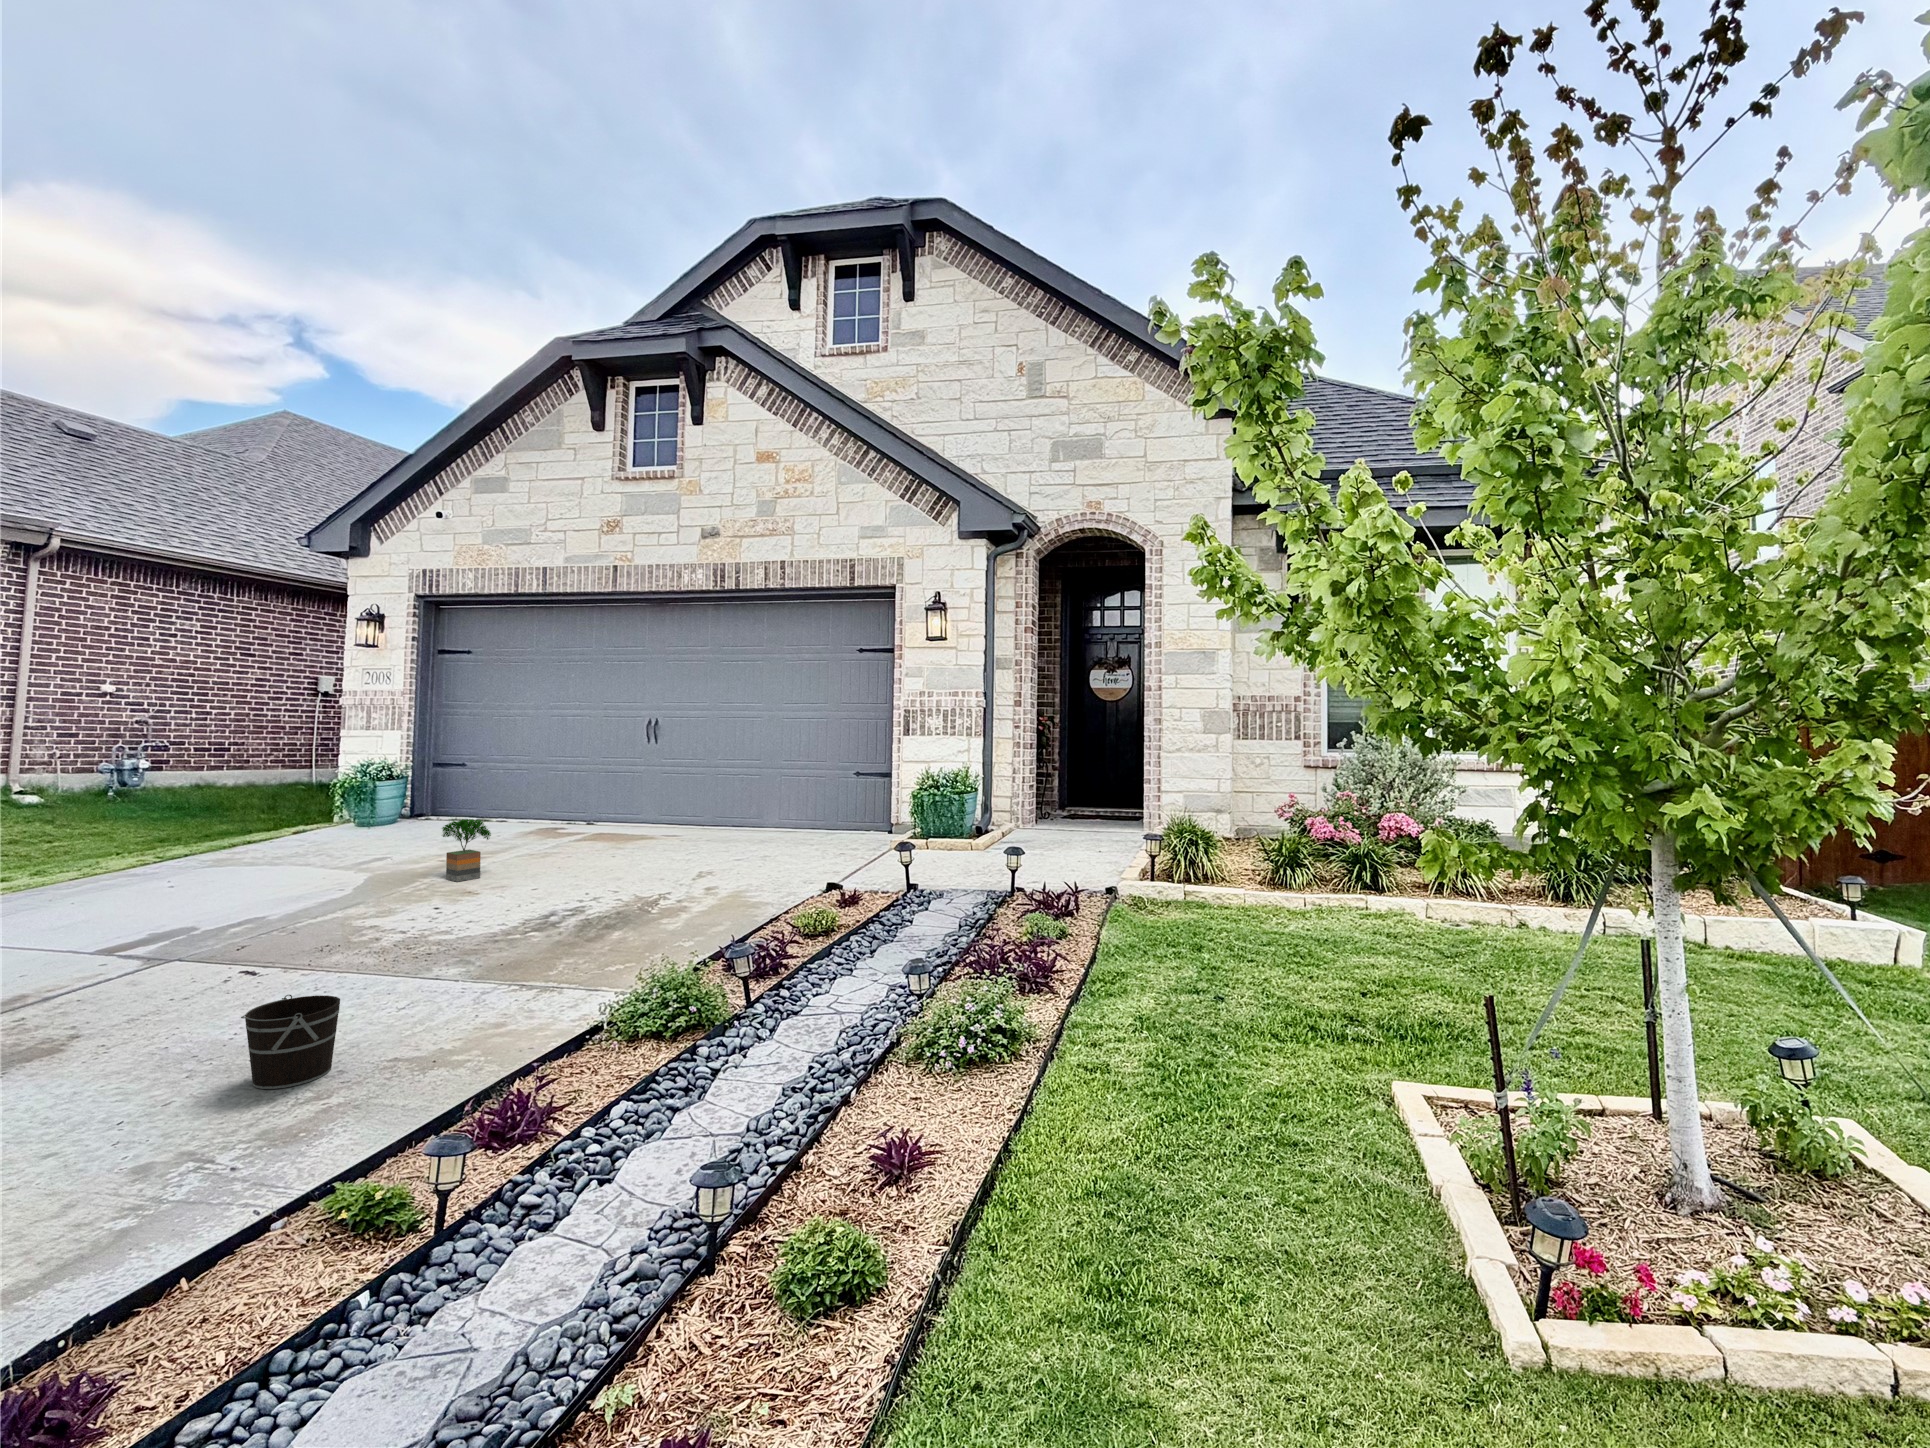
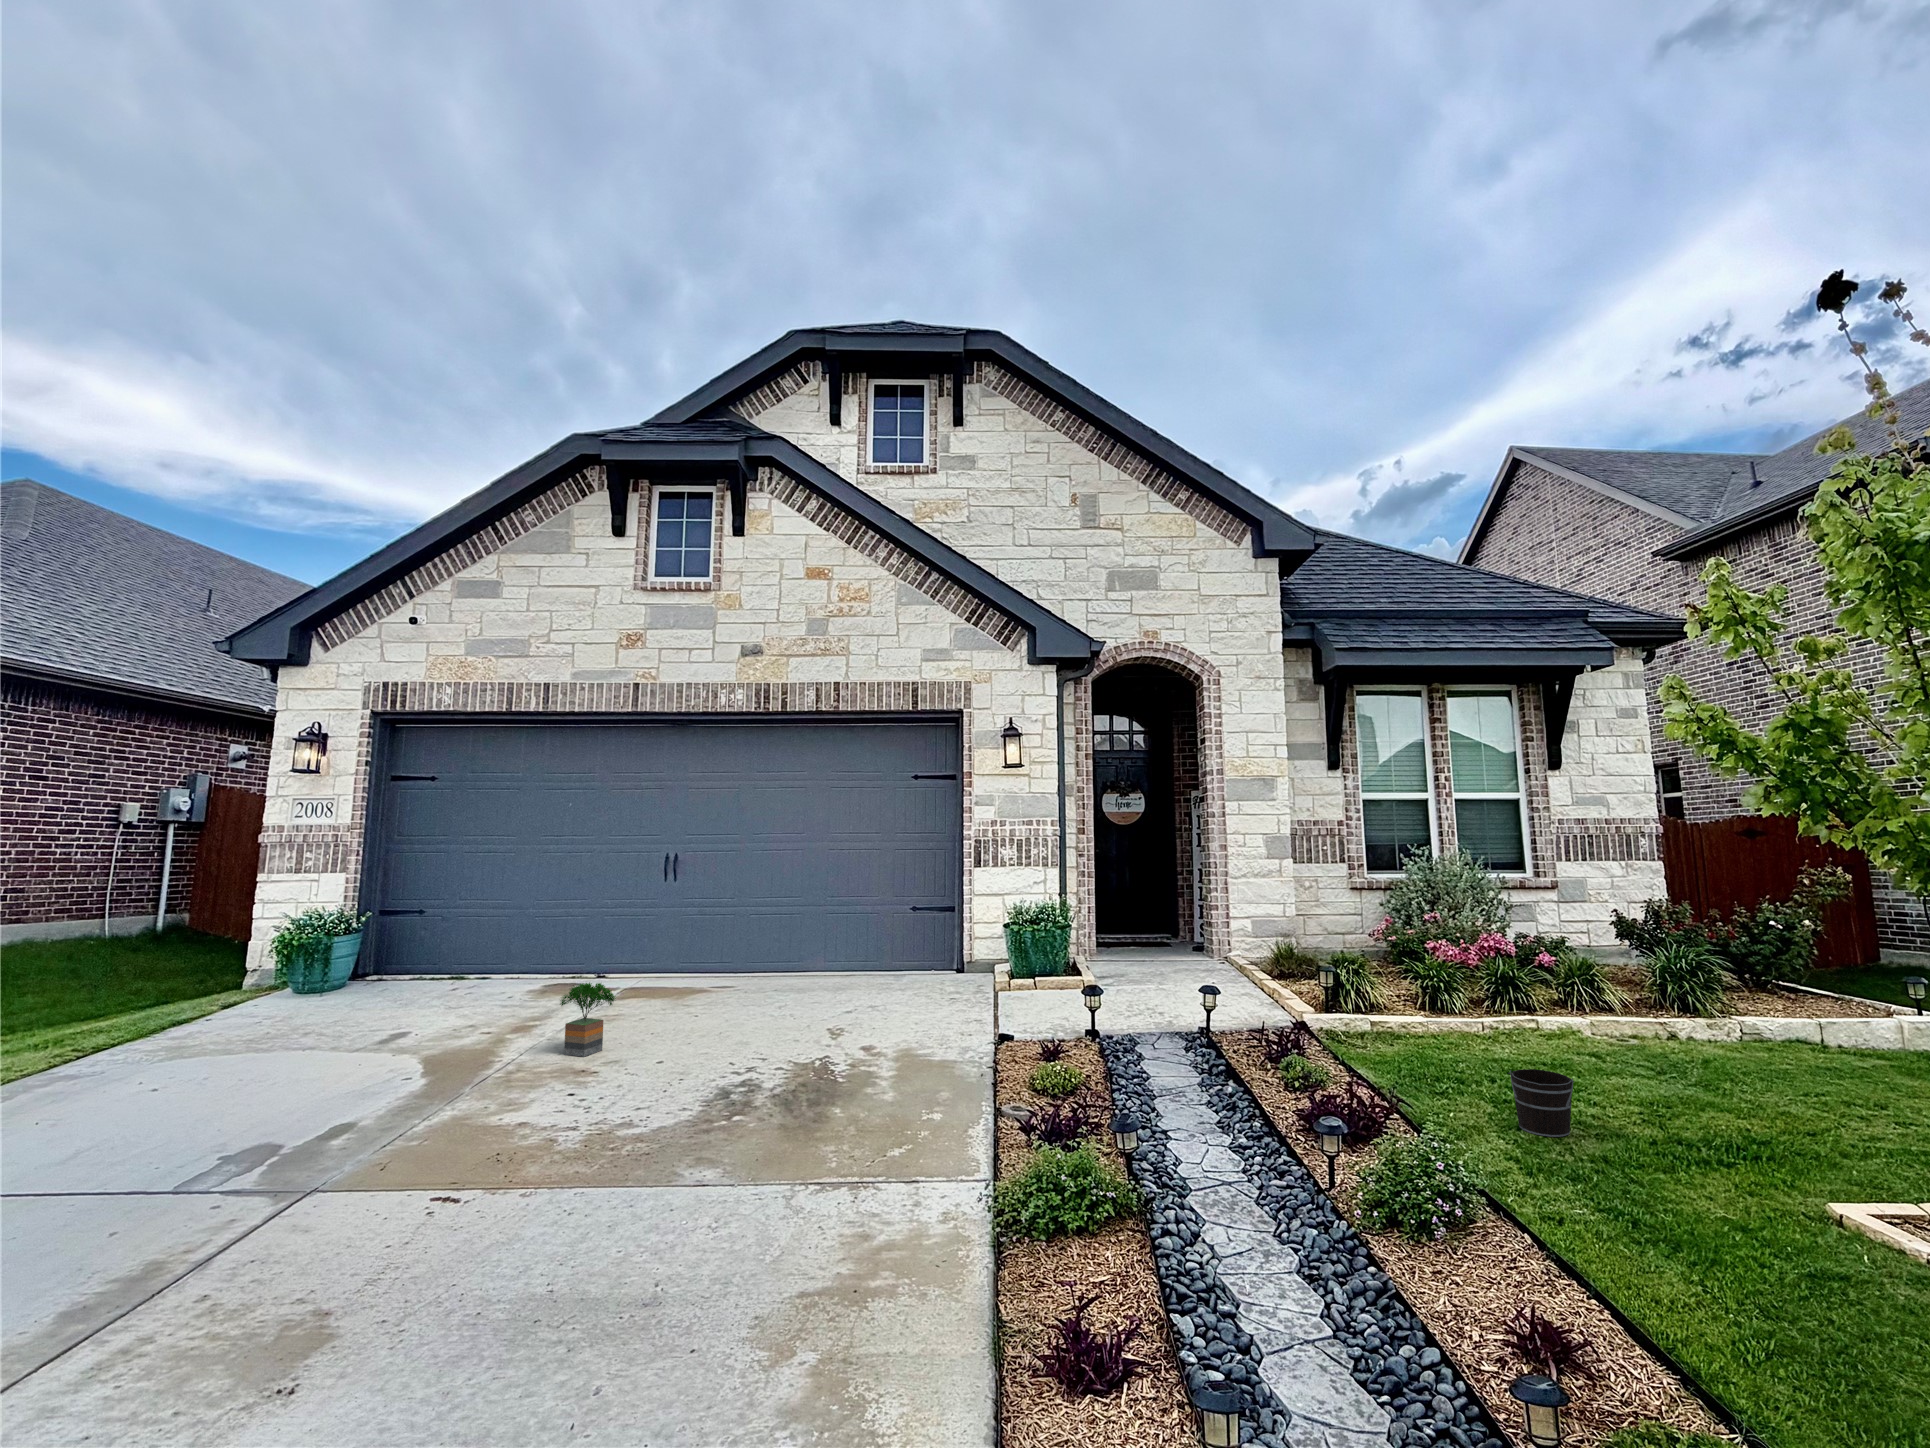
bucket: present [241,995,340,1089] -> present [1508,1069,1574,1137]

